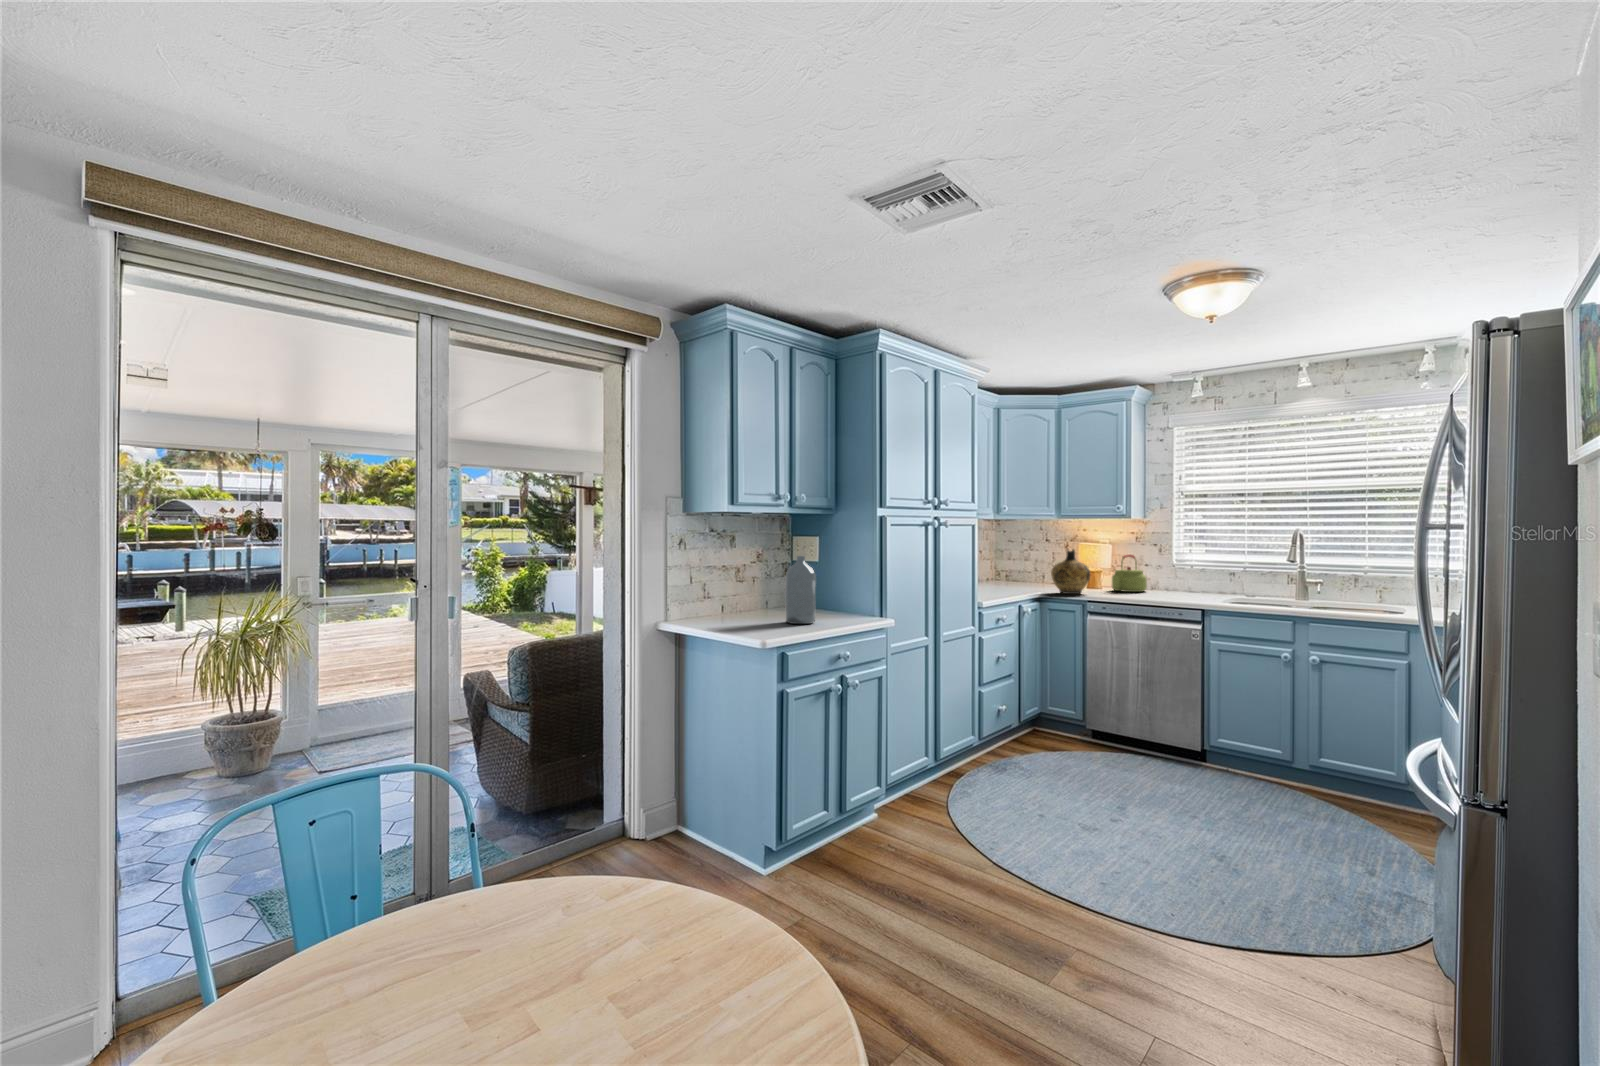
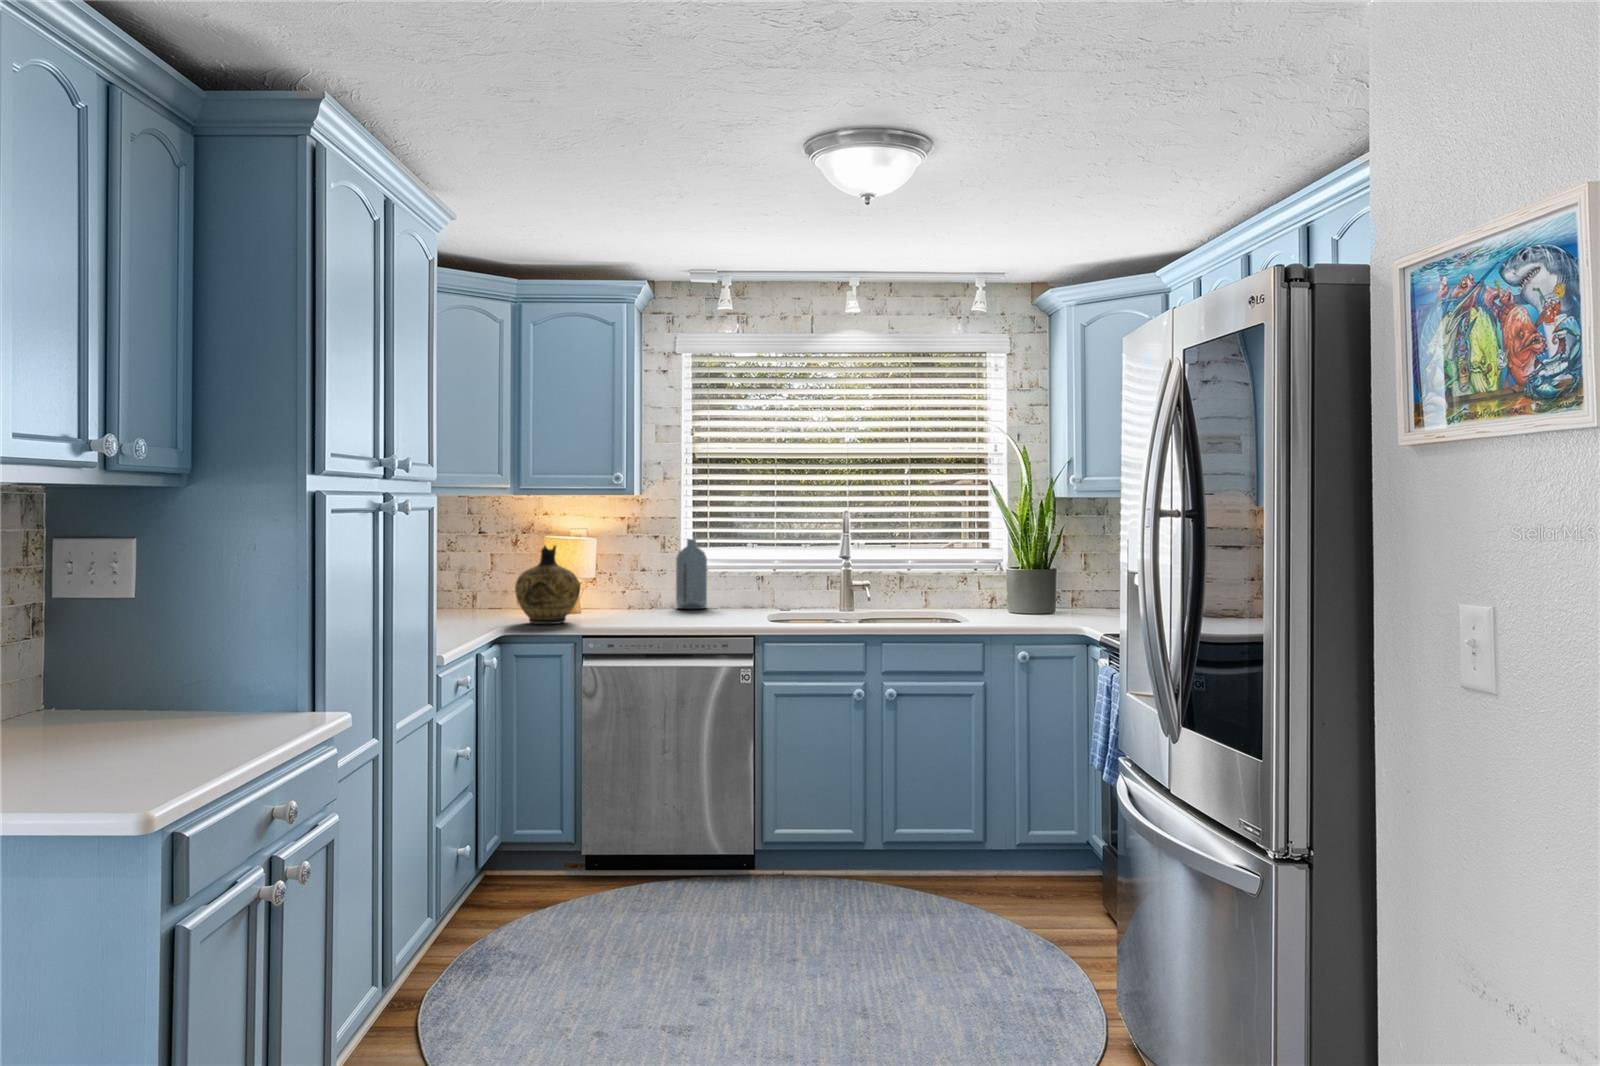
kettle: present [1112,555,1147,592] -> none [596,552,648,613]
bottle: present [786,556,816,624] -> present [676,539,707,609]

